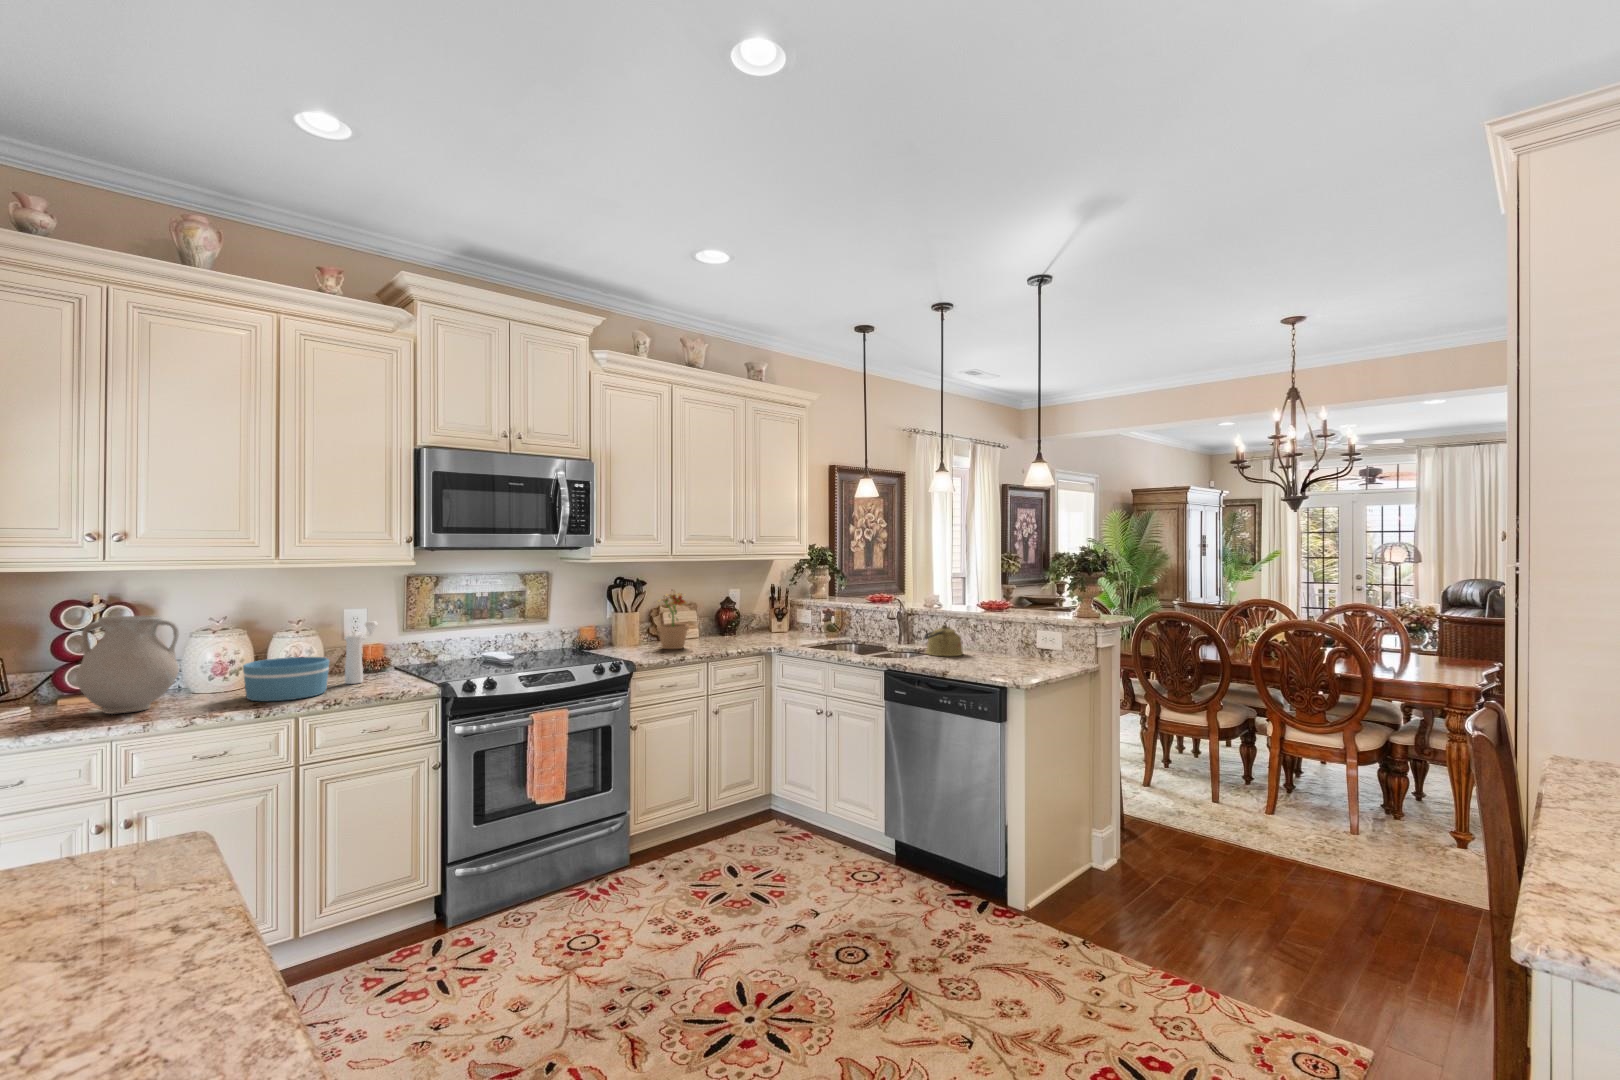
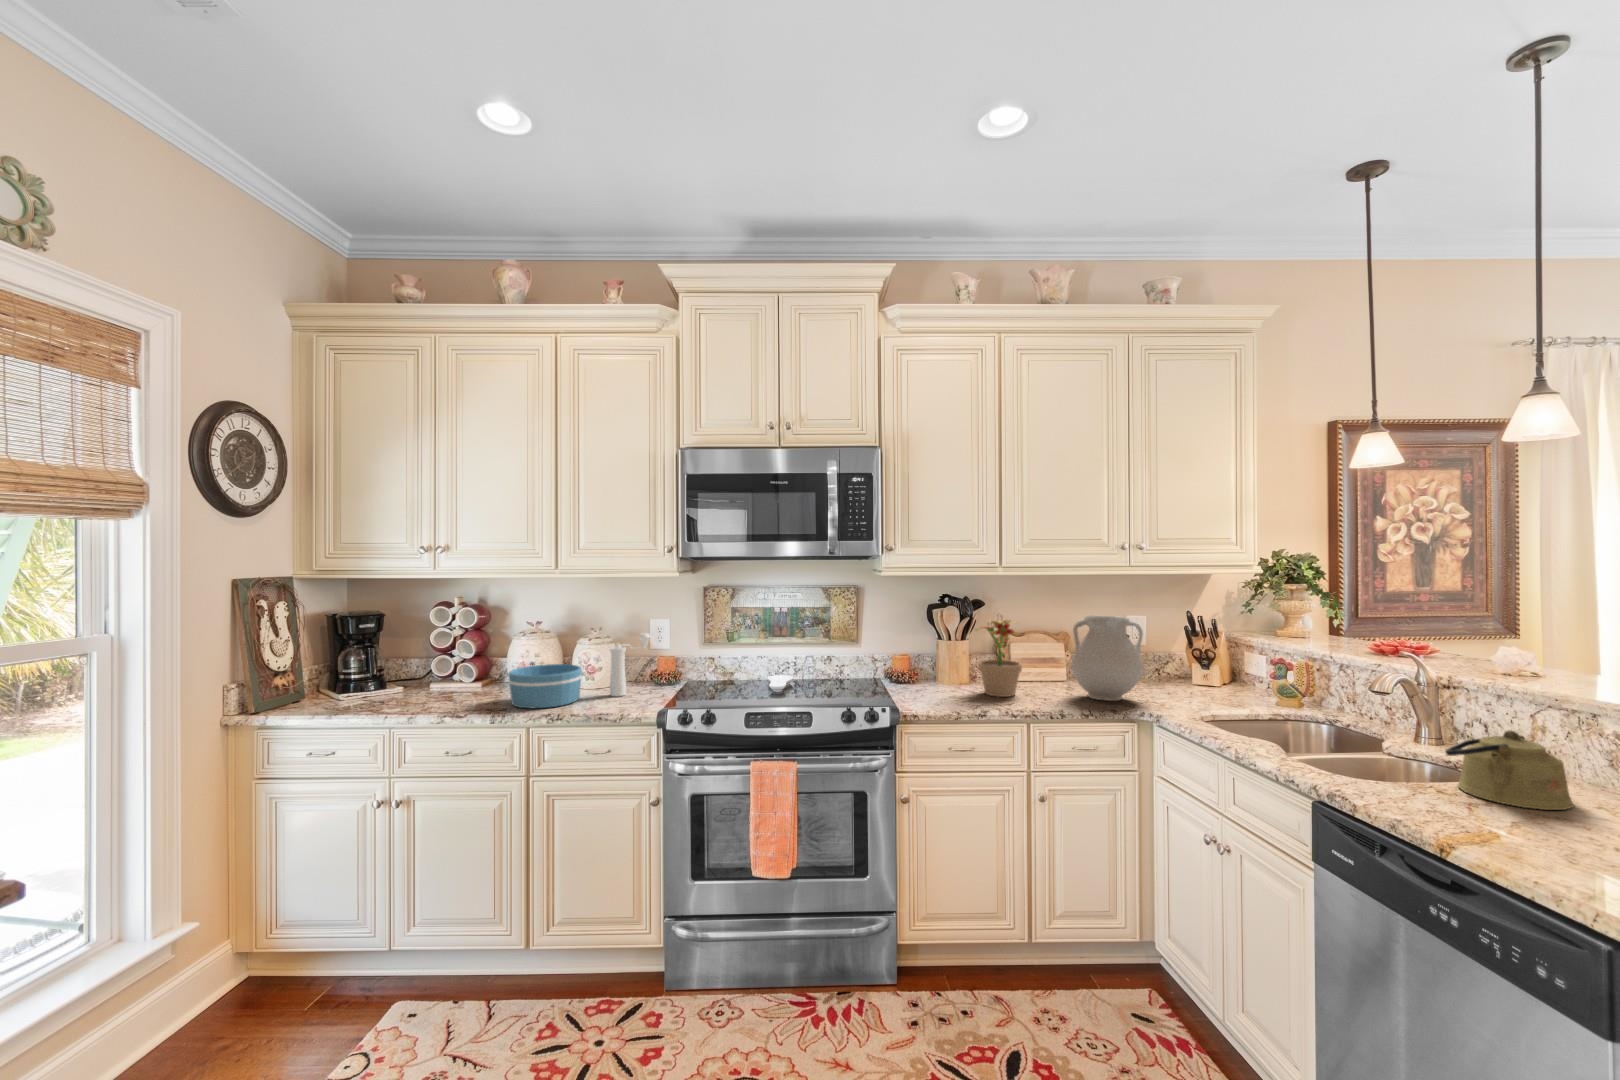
vase: present [76,616,179,714] -> present [1071,615,1144,701]

